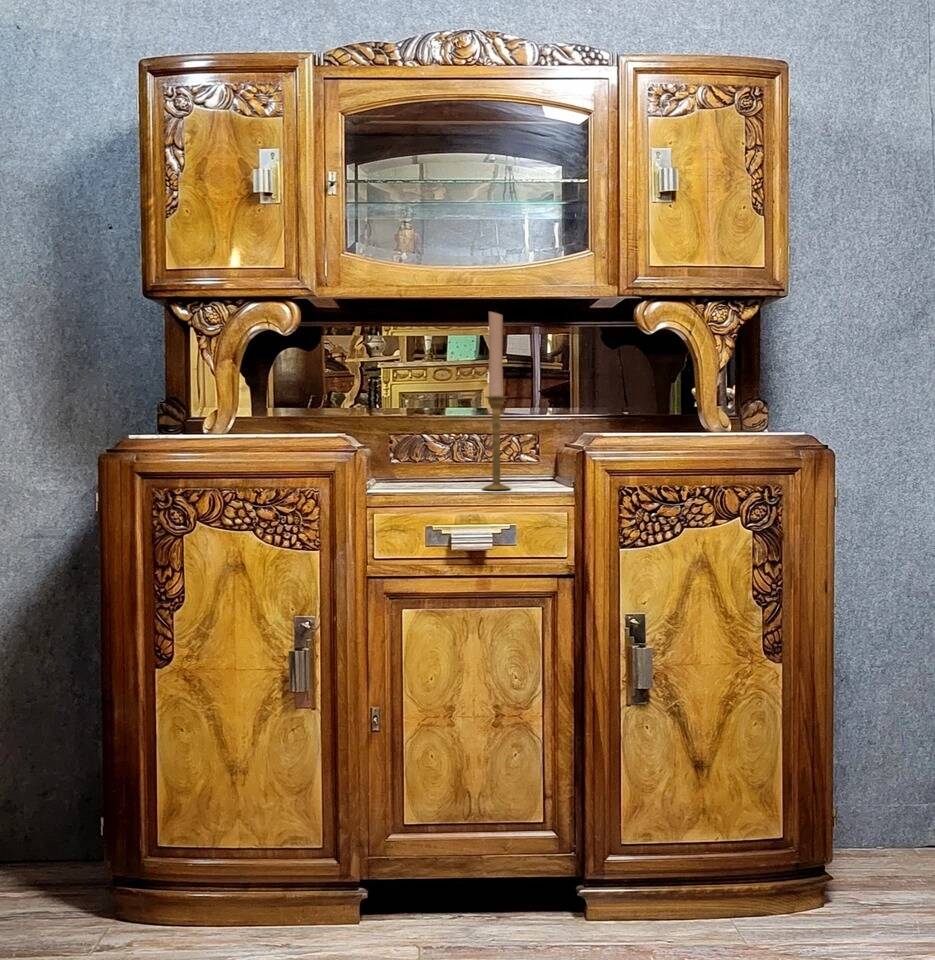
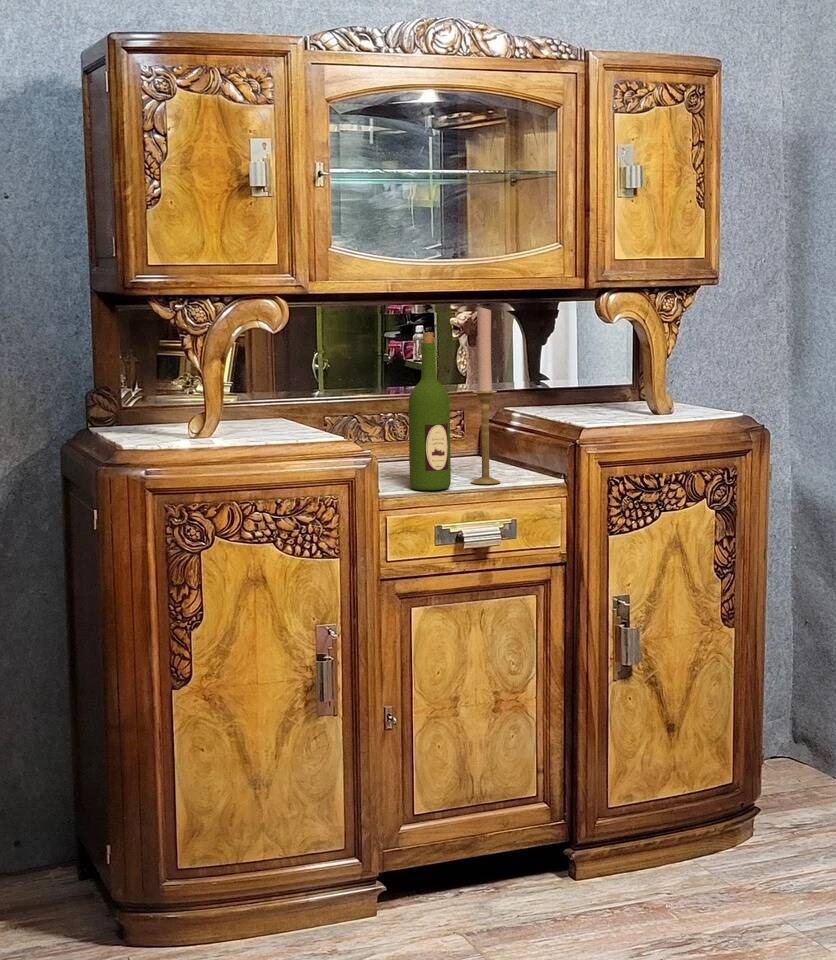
wine bottle: none [411,335,452,491] -> present [409,333,451,490]

